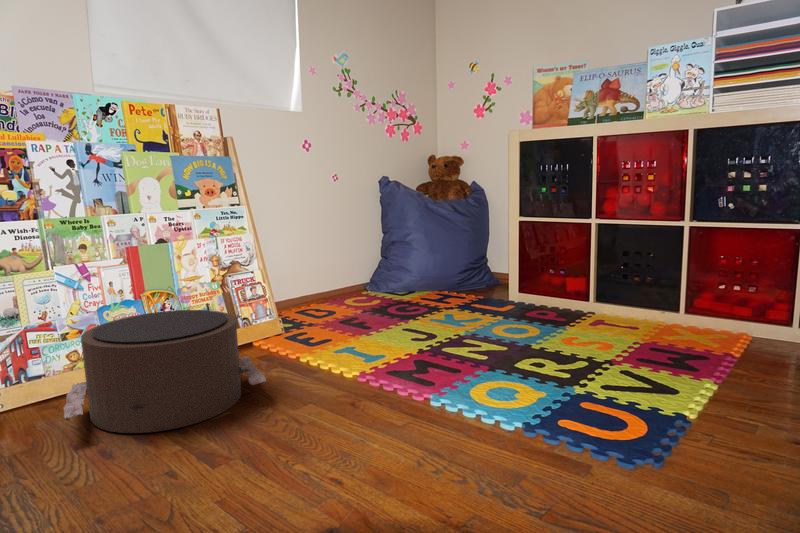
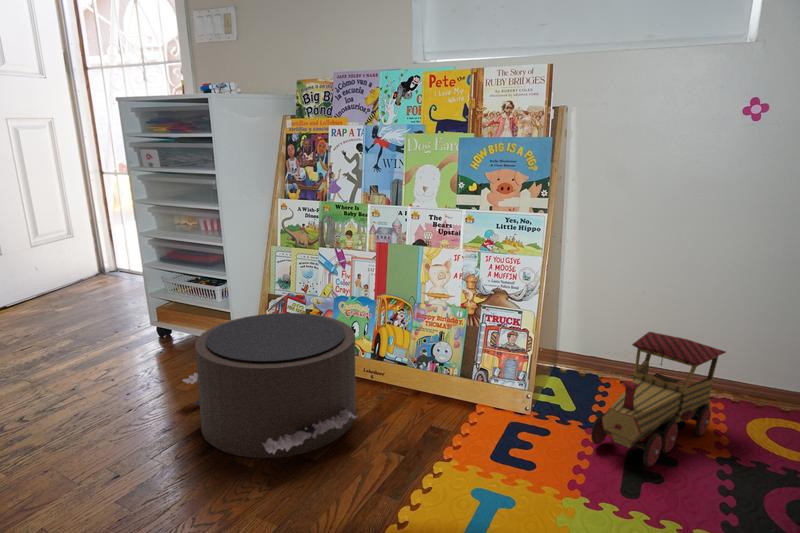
toy train: none [296,266,358,326] -> present [591,332,726,467]

